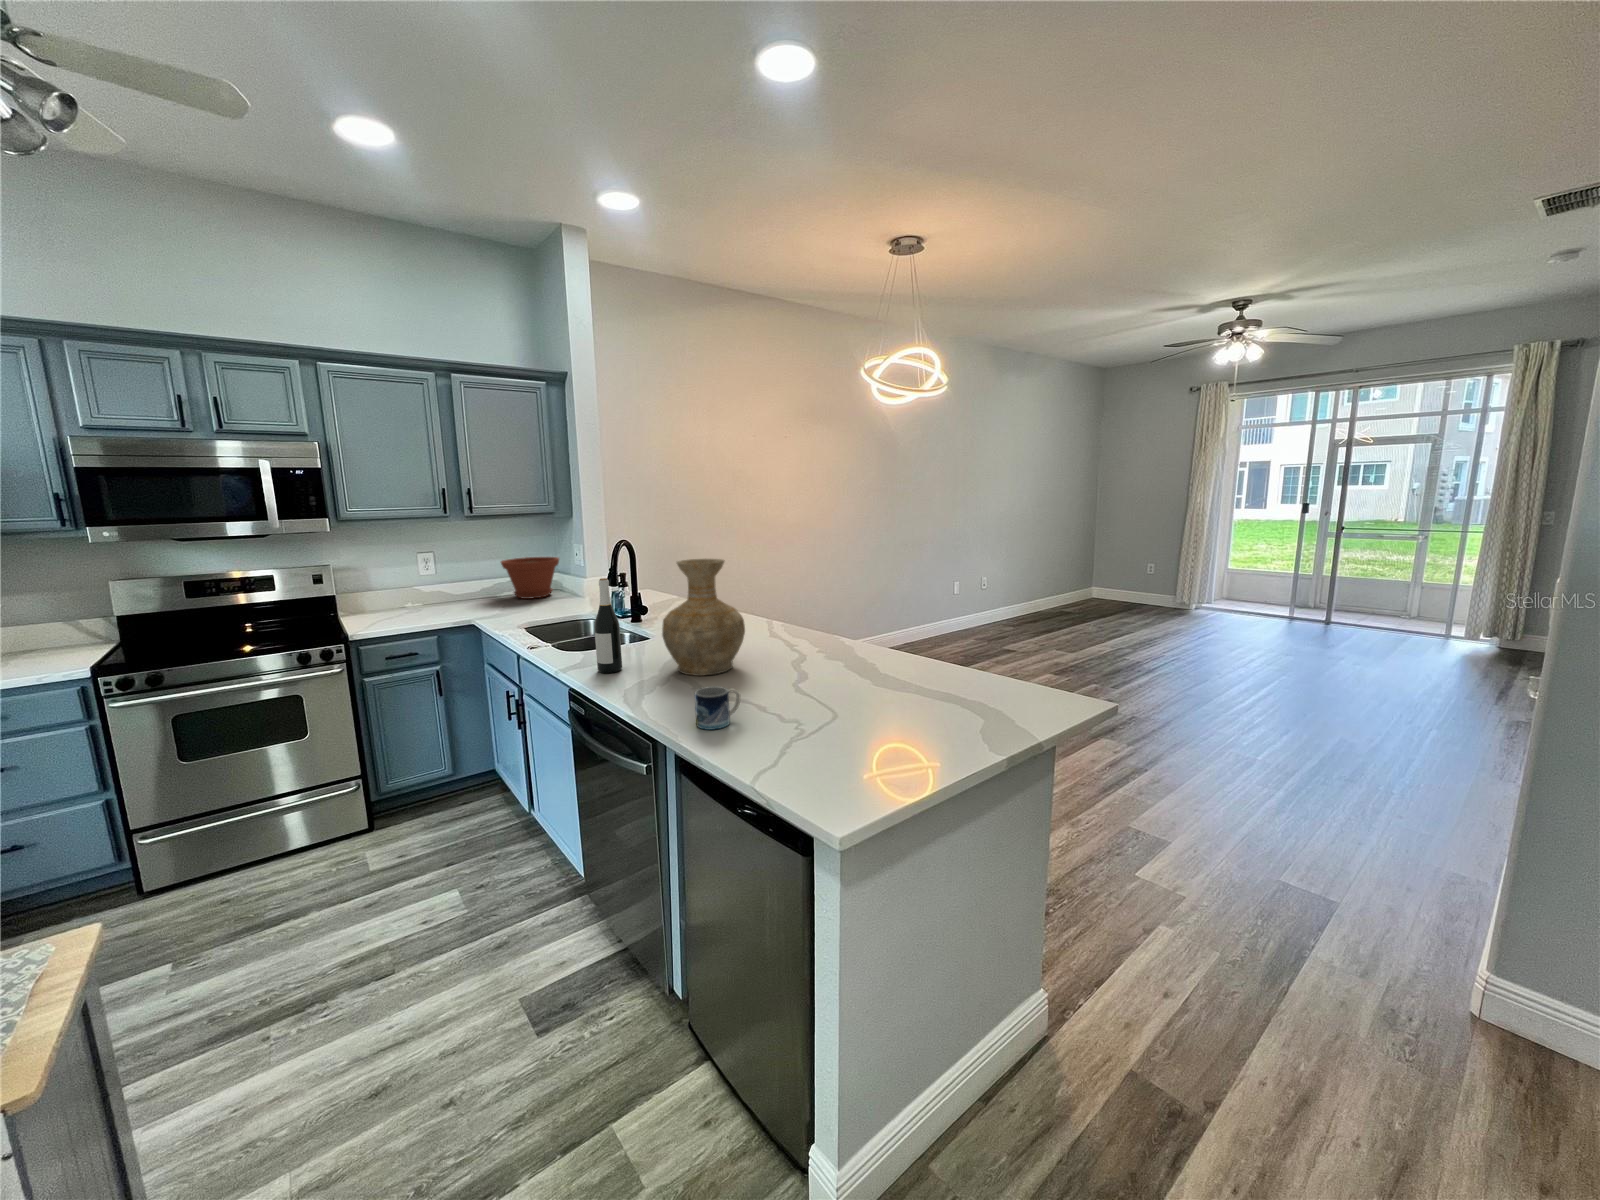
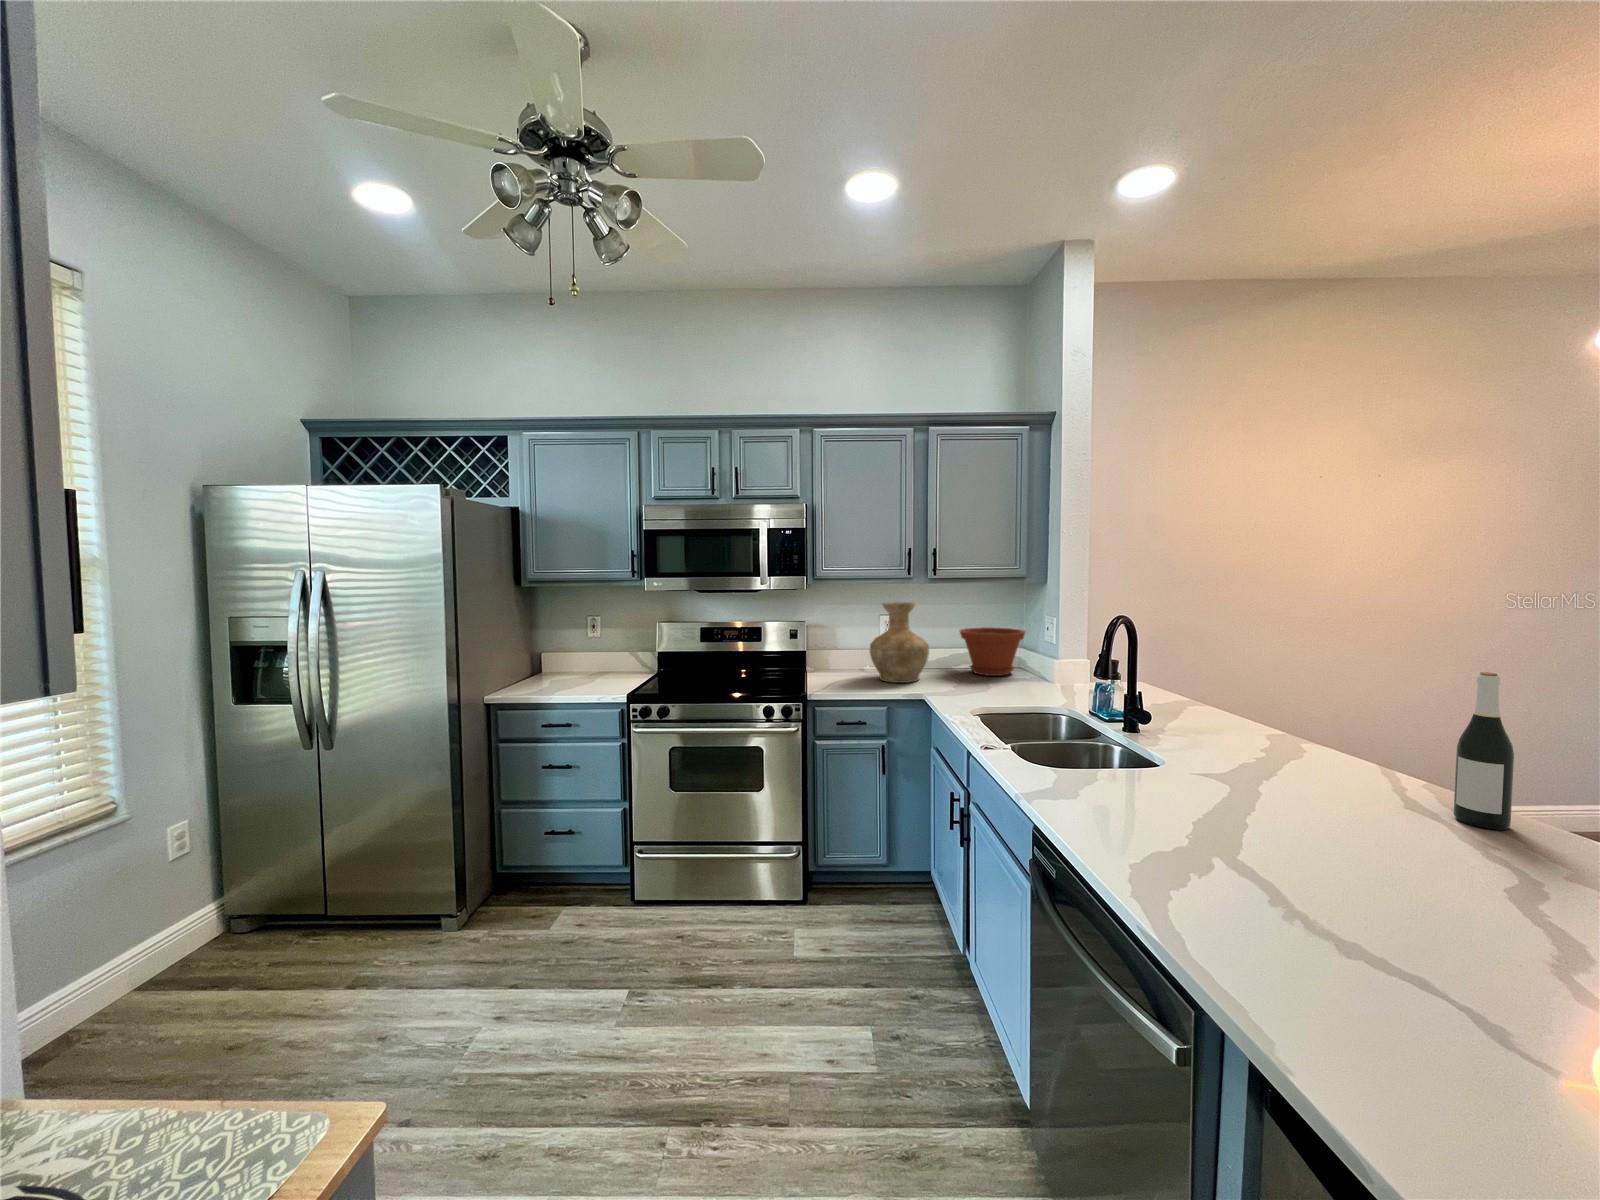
vase: present [662,559,745,676] -> present [870,602,929,683]
wine bottle: present [594,578,622,673] -> present [1454,672,1514,830]
mug: present [695,686,740,730] -> none [1330,954,1469,1087]

